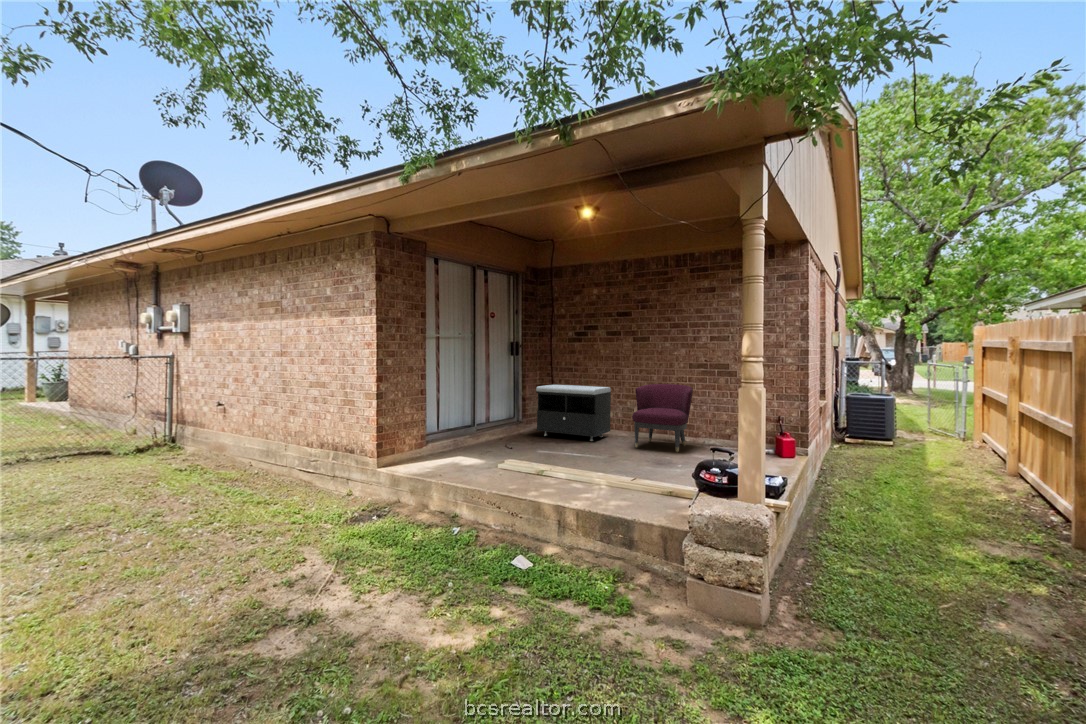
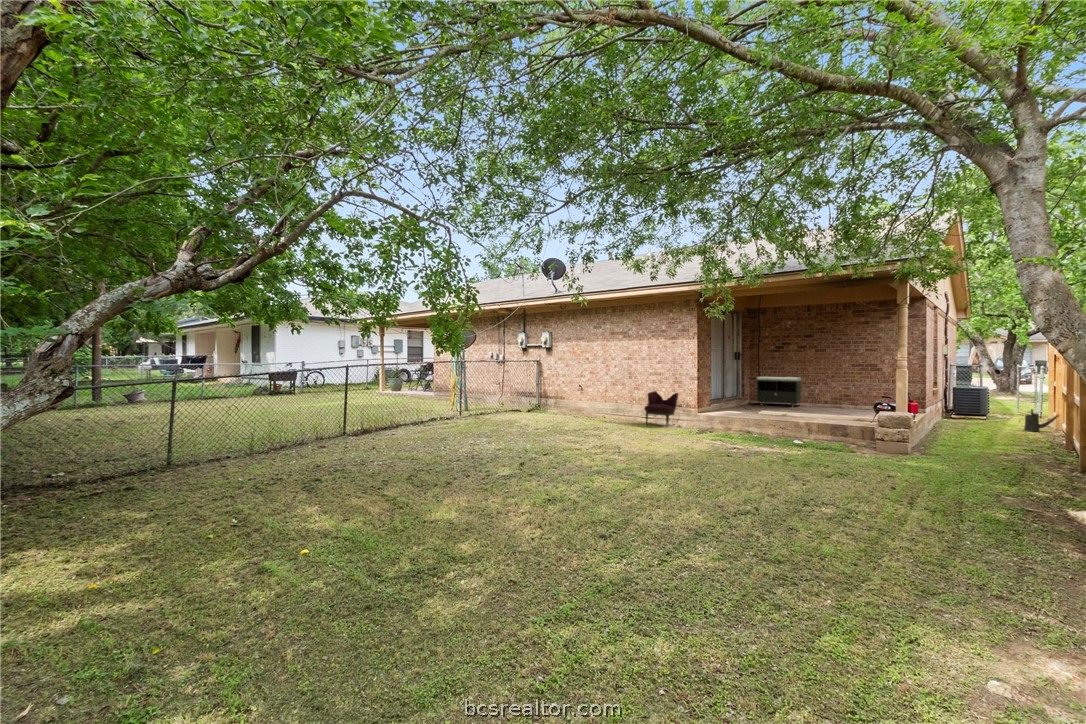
chair: present [632,384,693,452] -> present [644,391,678,427]
watering can: none [953,441,1020,483] -> present [1024,409,1059,432]

